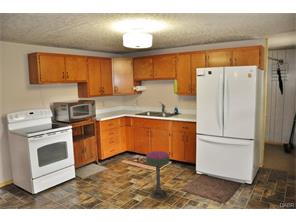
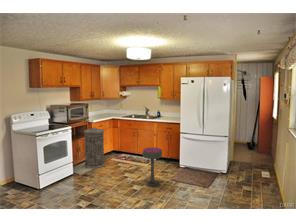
trash can: none [89,126,113,171] -> present [84,127,105,168]

